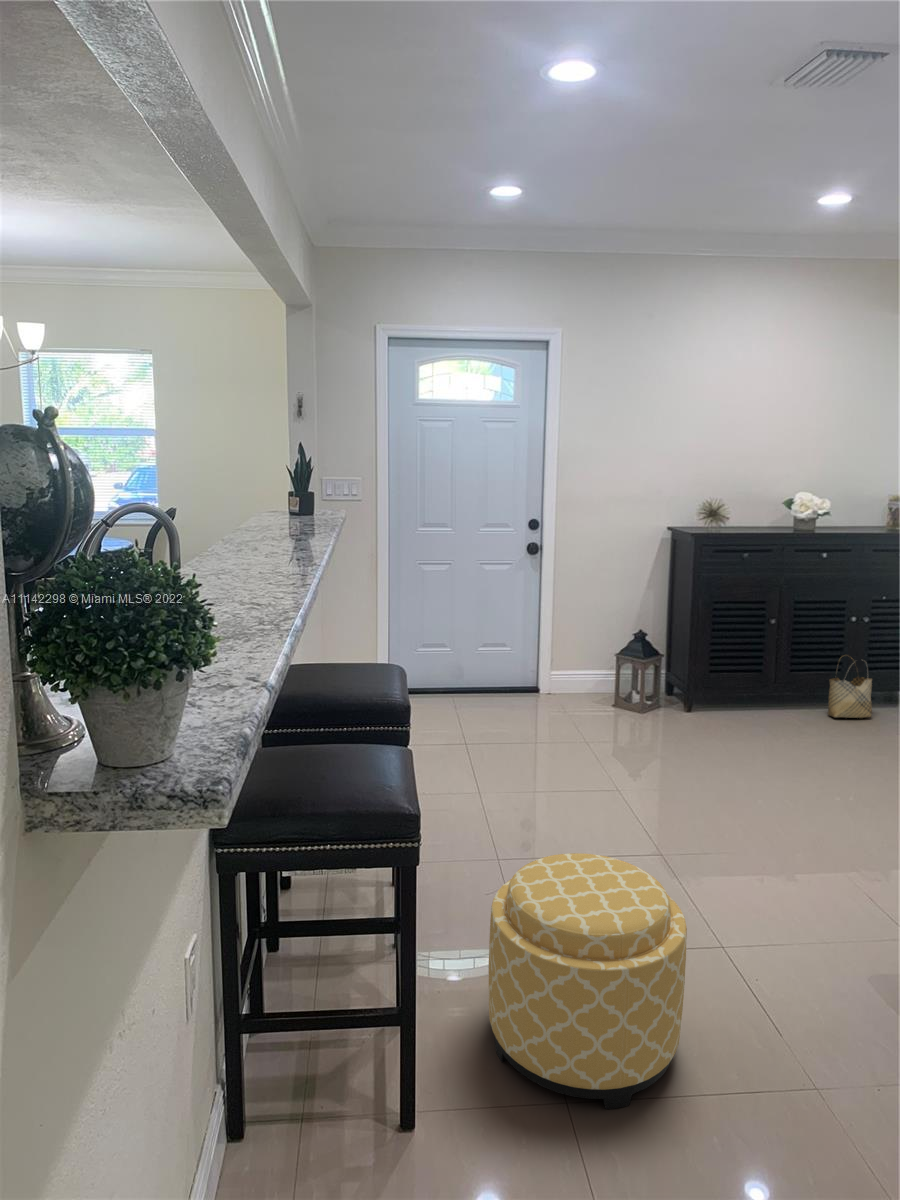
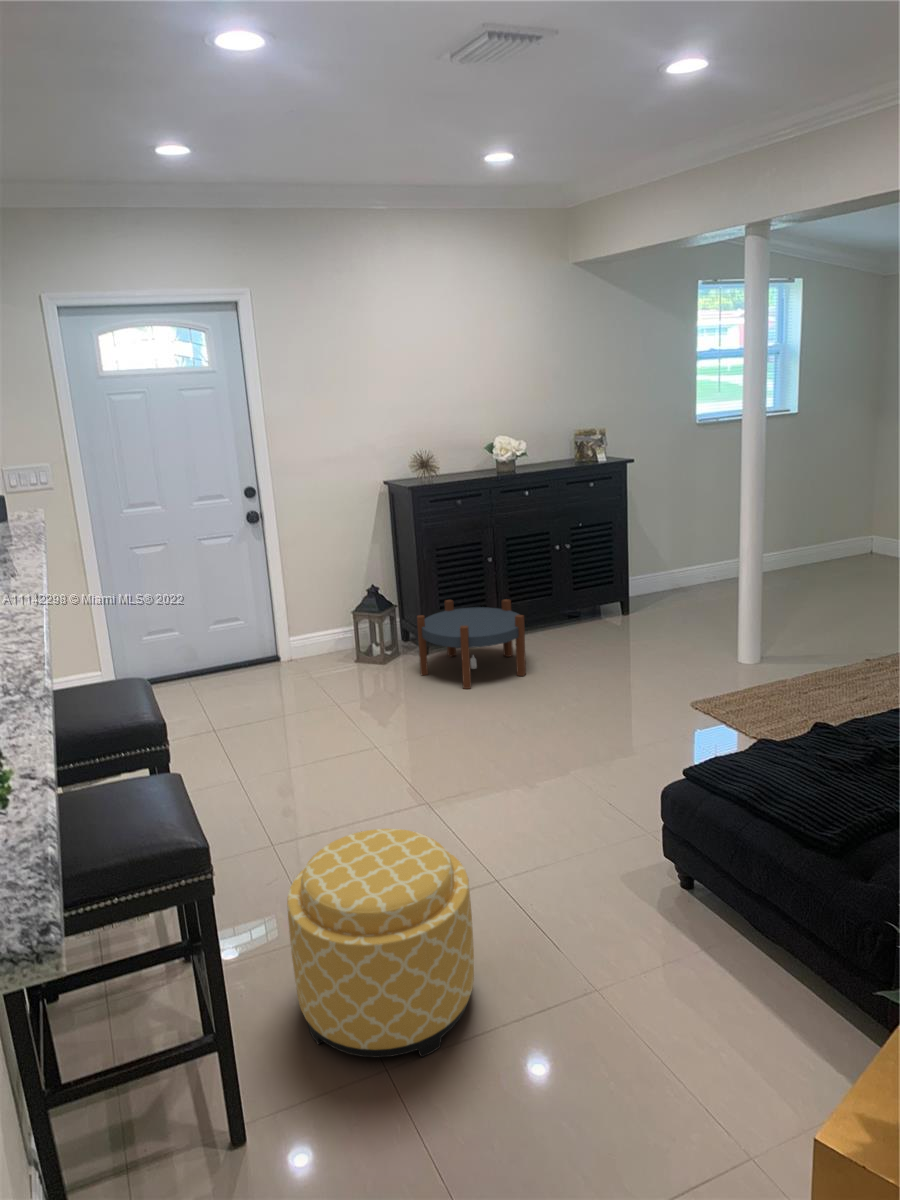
woven basket: present [827,655,872,718] -> none [543,581,580,638]
side table: none [679,657,804,752] -> present [417,599,526,689]

